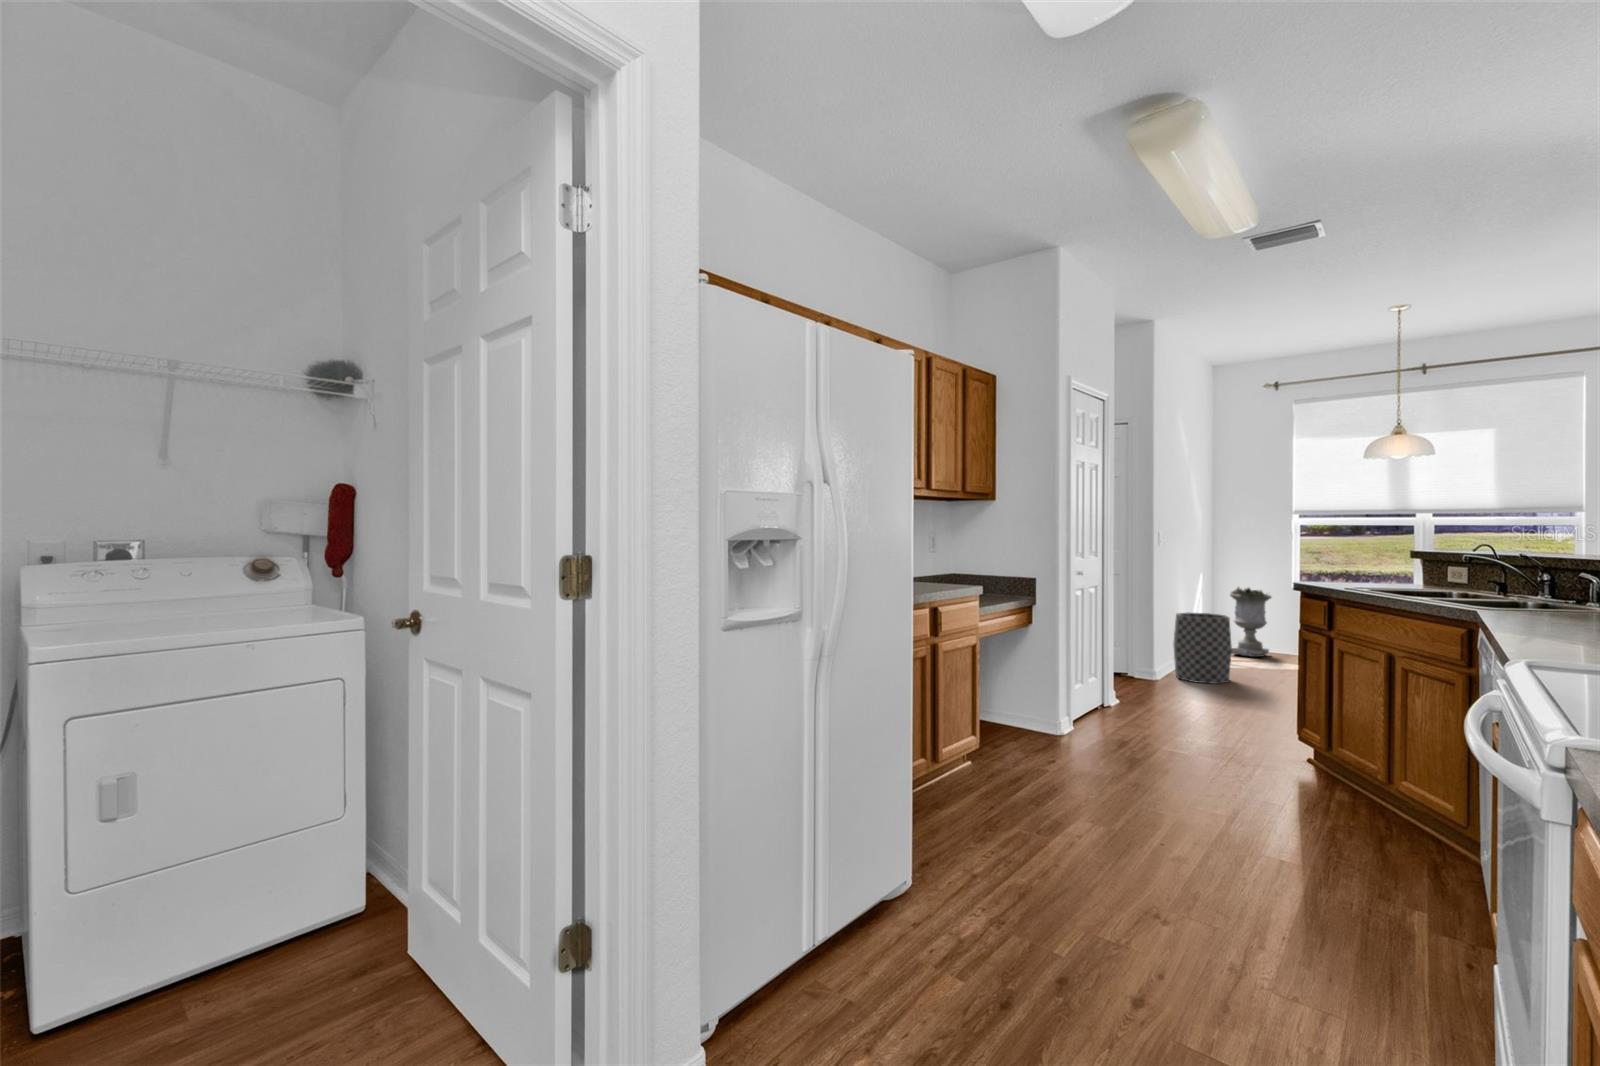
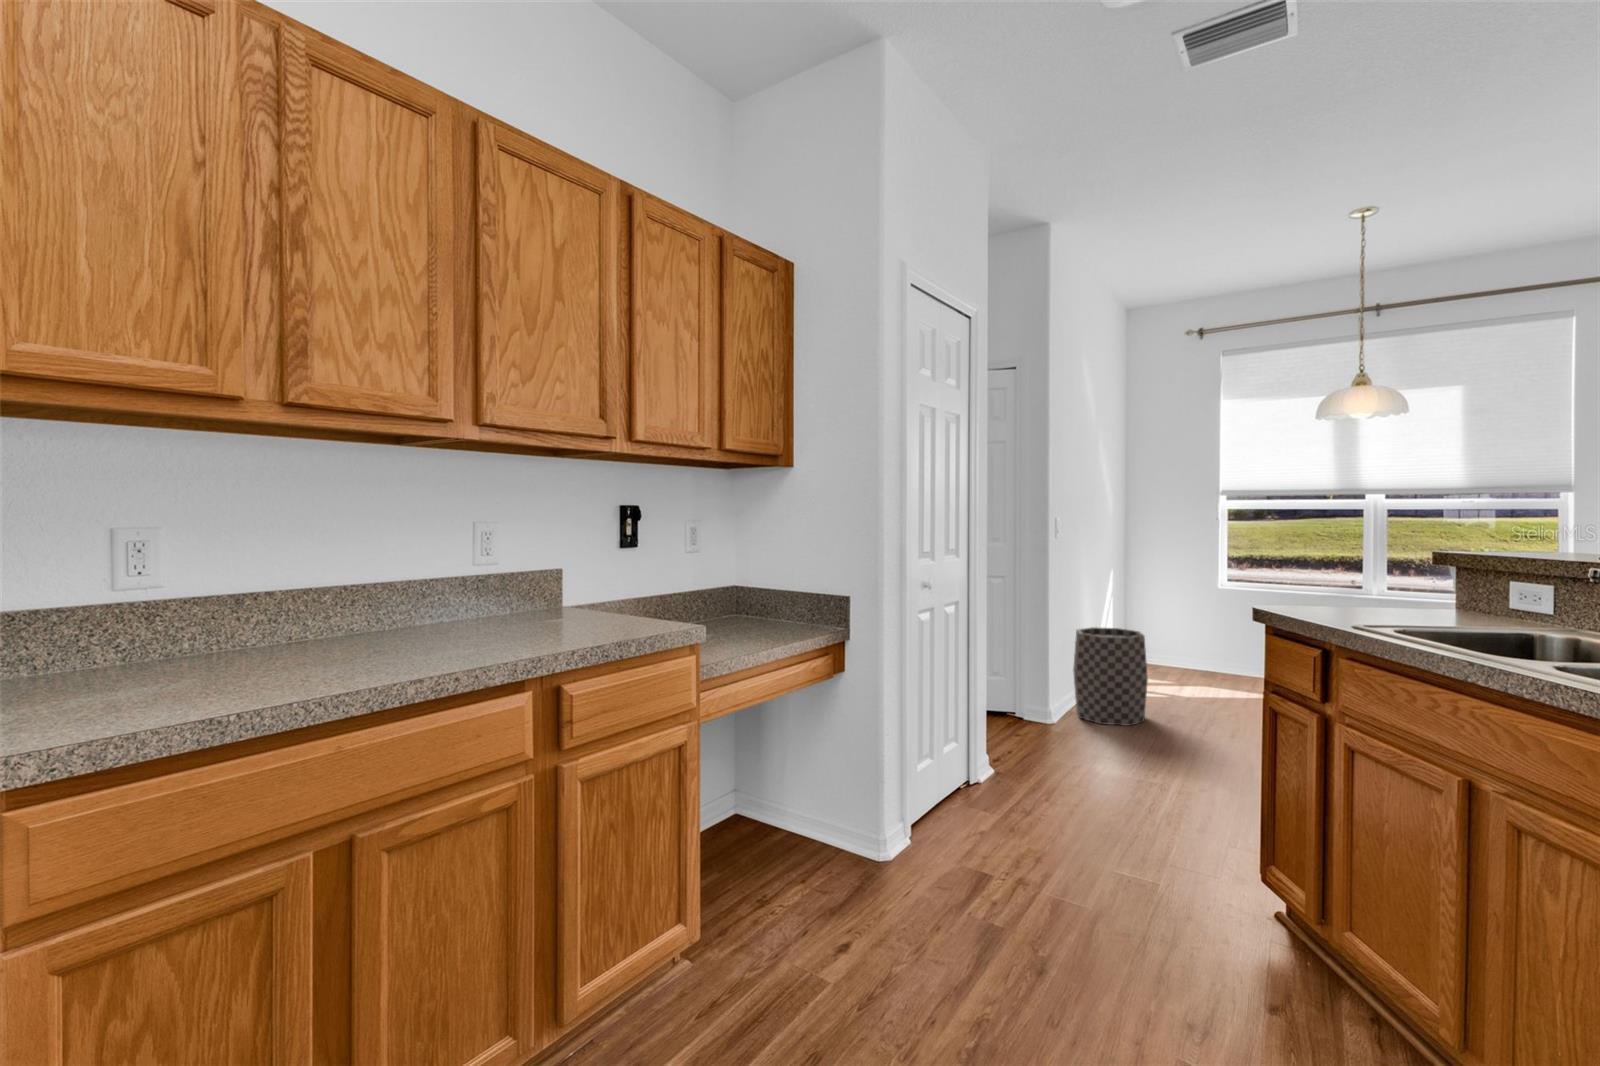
planter: present [1230,587,1271,657] -> none [1144,586,1194,676]

